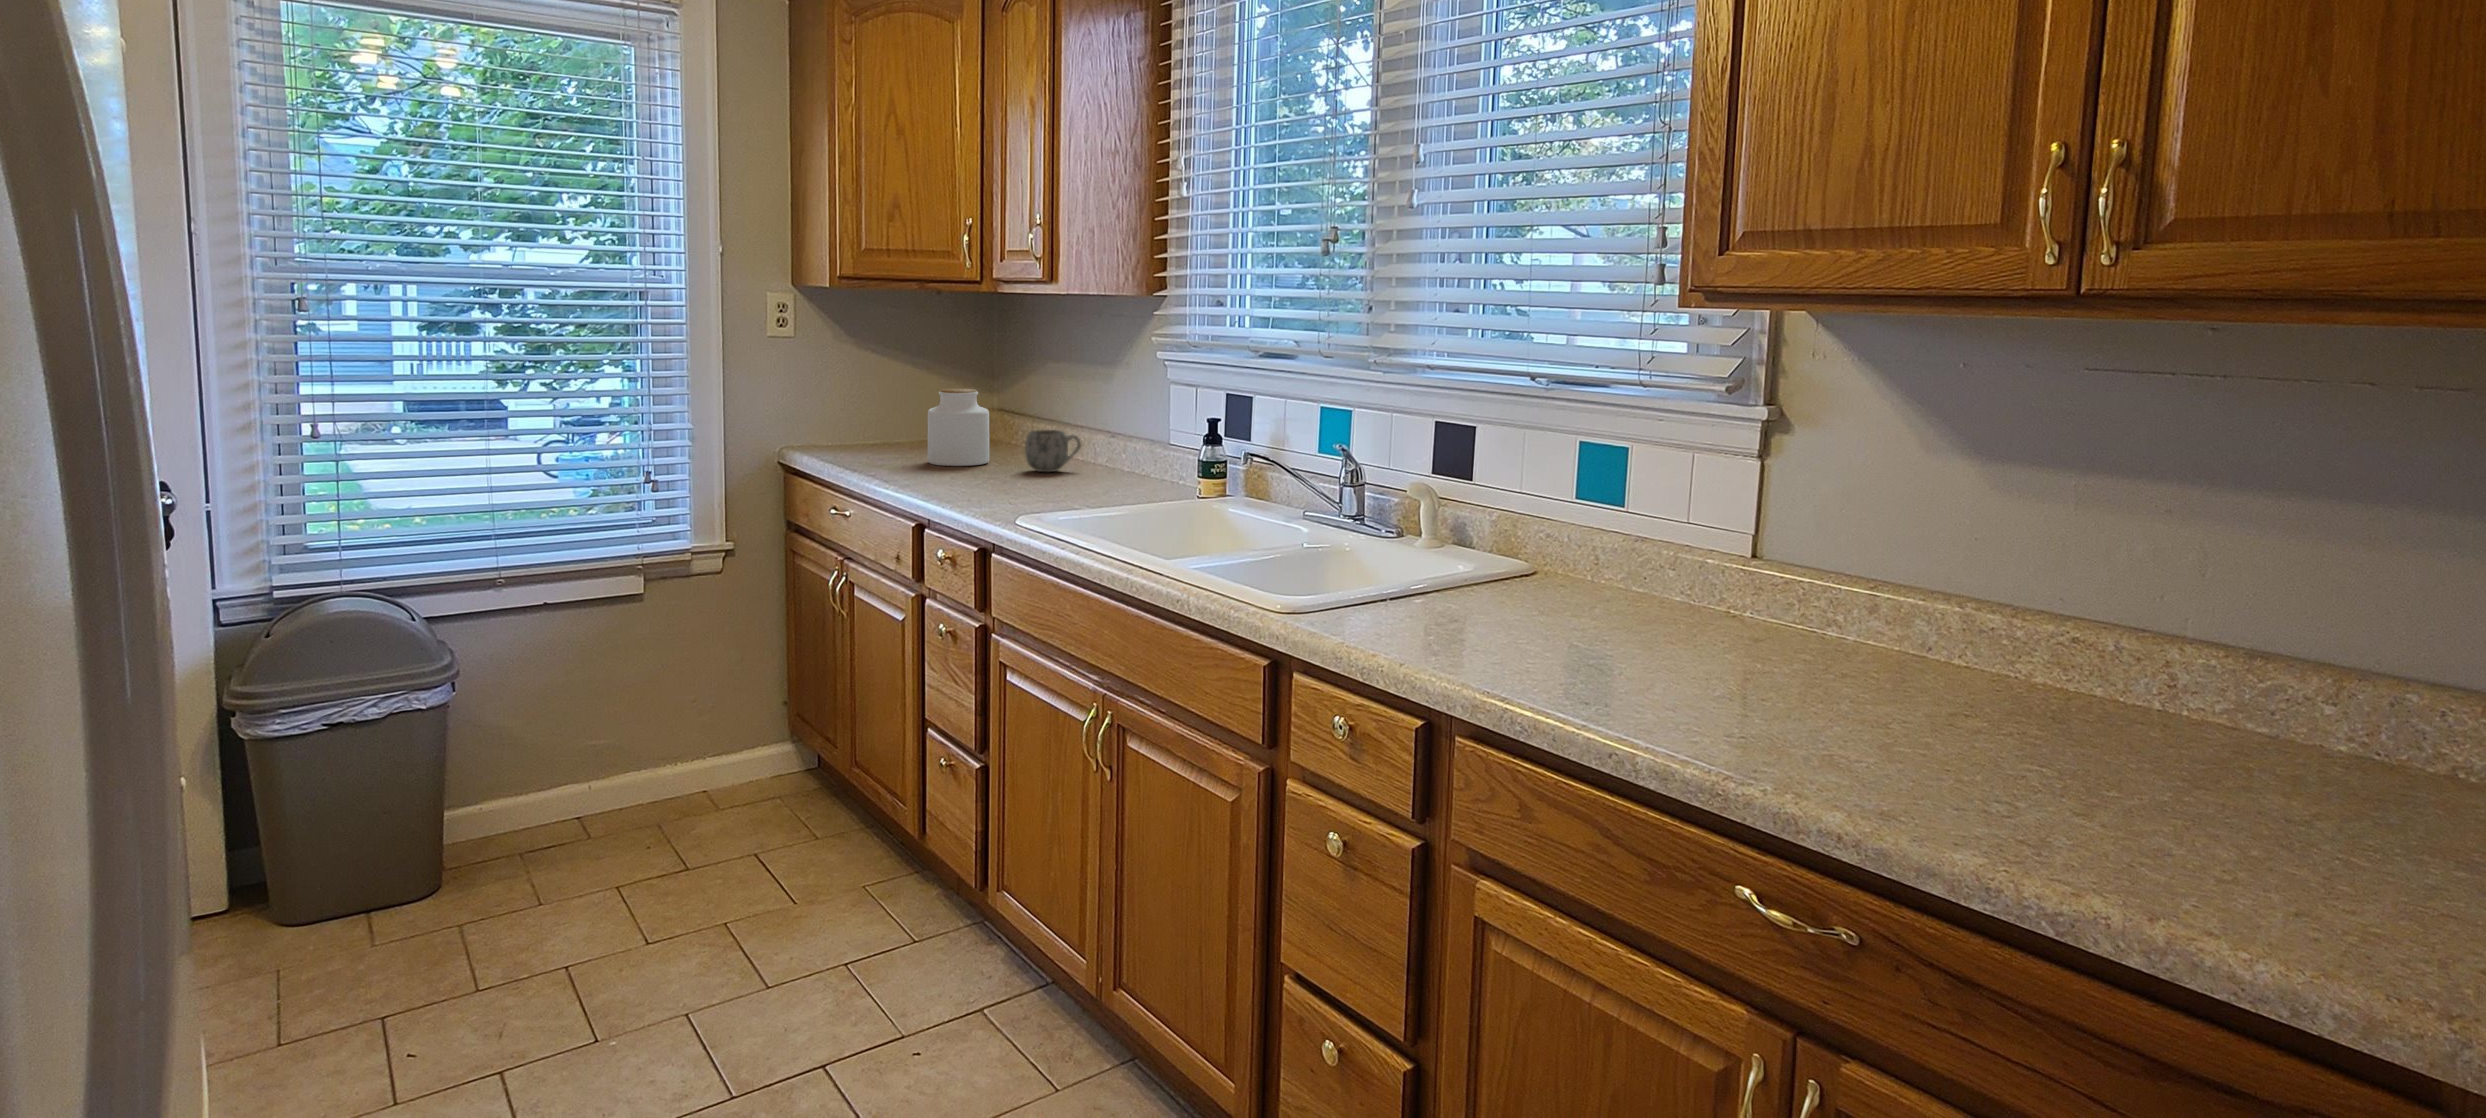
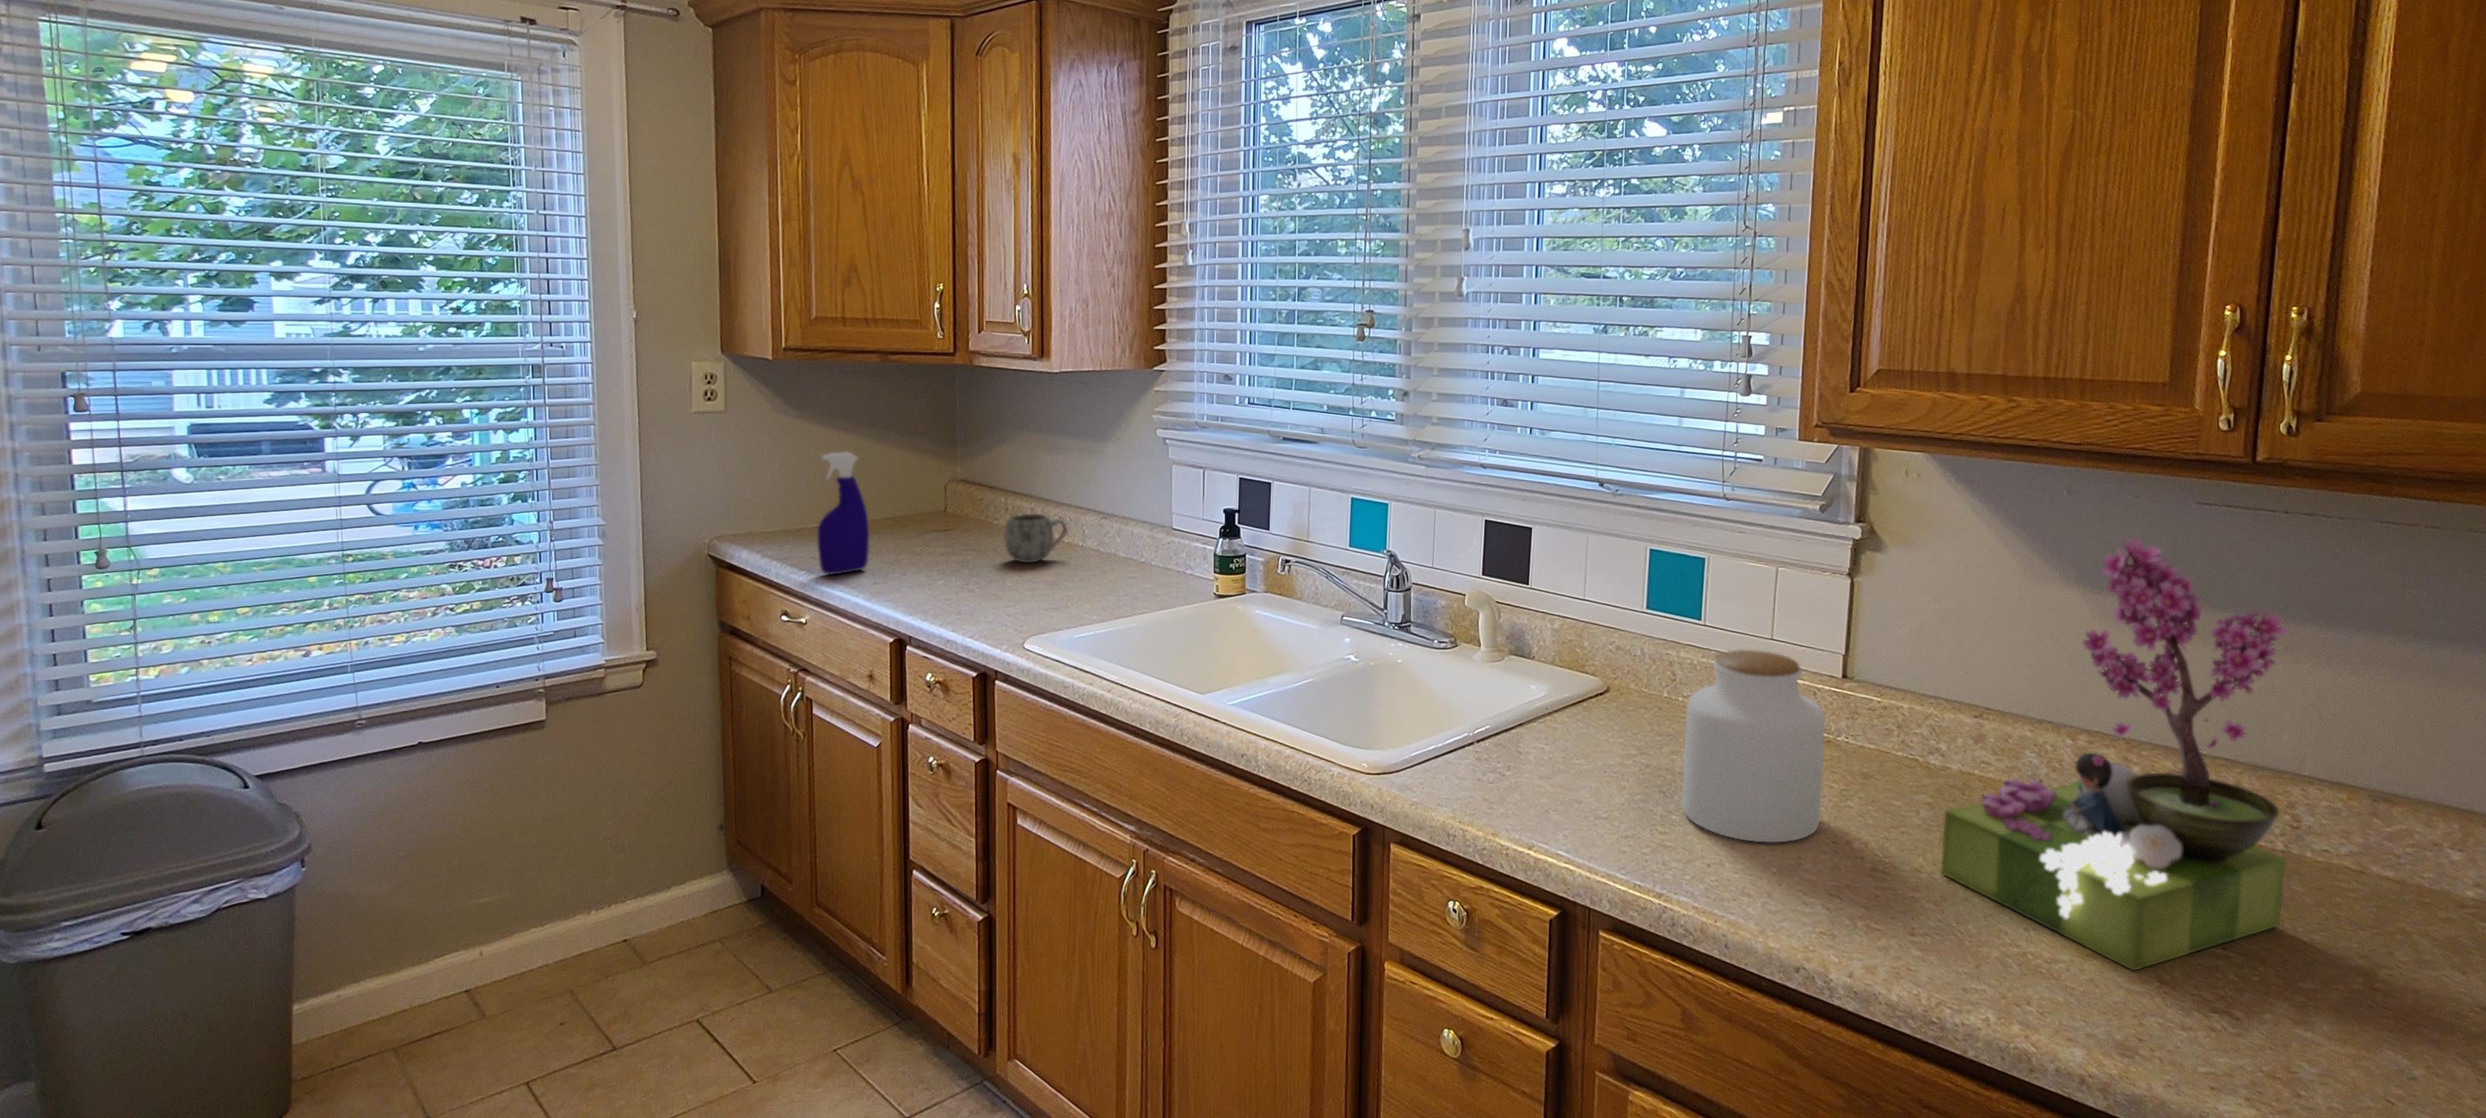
spray bottle: none [863,367,907,473] -> present [818,452,869,574]
flower arrangement: none [1784,383,2124,774] -> present [1941,539,2288,970]
jar: present [928,389,989,466] -> present [1682,650,1825,842]

